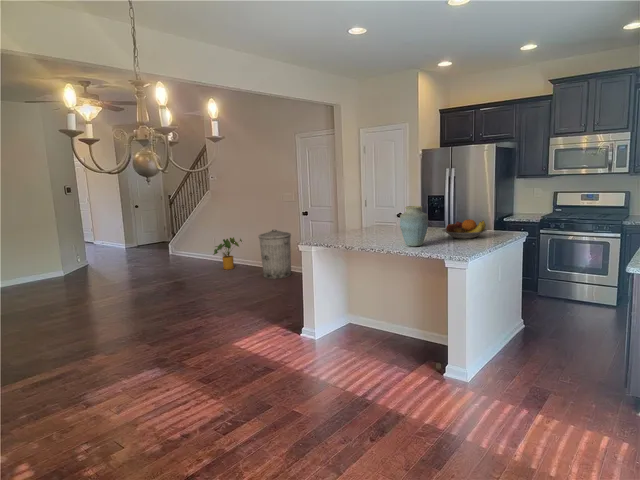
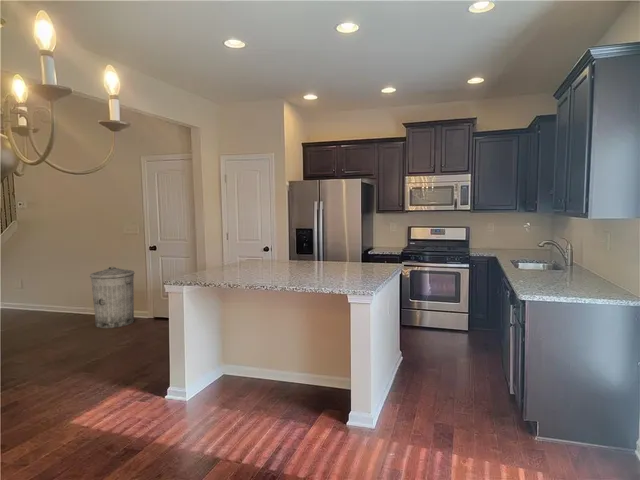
vase: present [400,206,428,247] -> none [292,236,322,281]
fruit bowl: present [442,219,487,239] -> none [329,251,373,271]
house plant: present [213,237,242,270] -> none [18,278,67,320]

